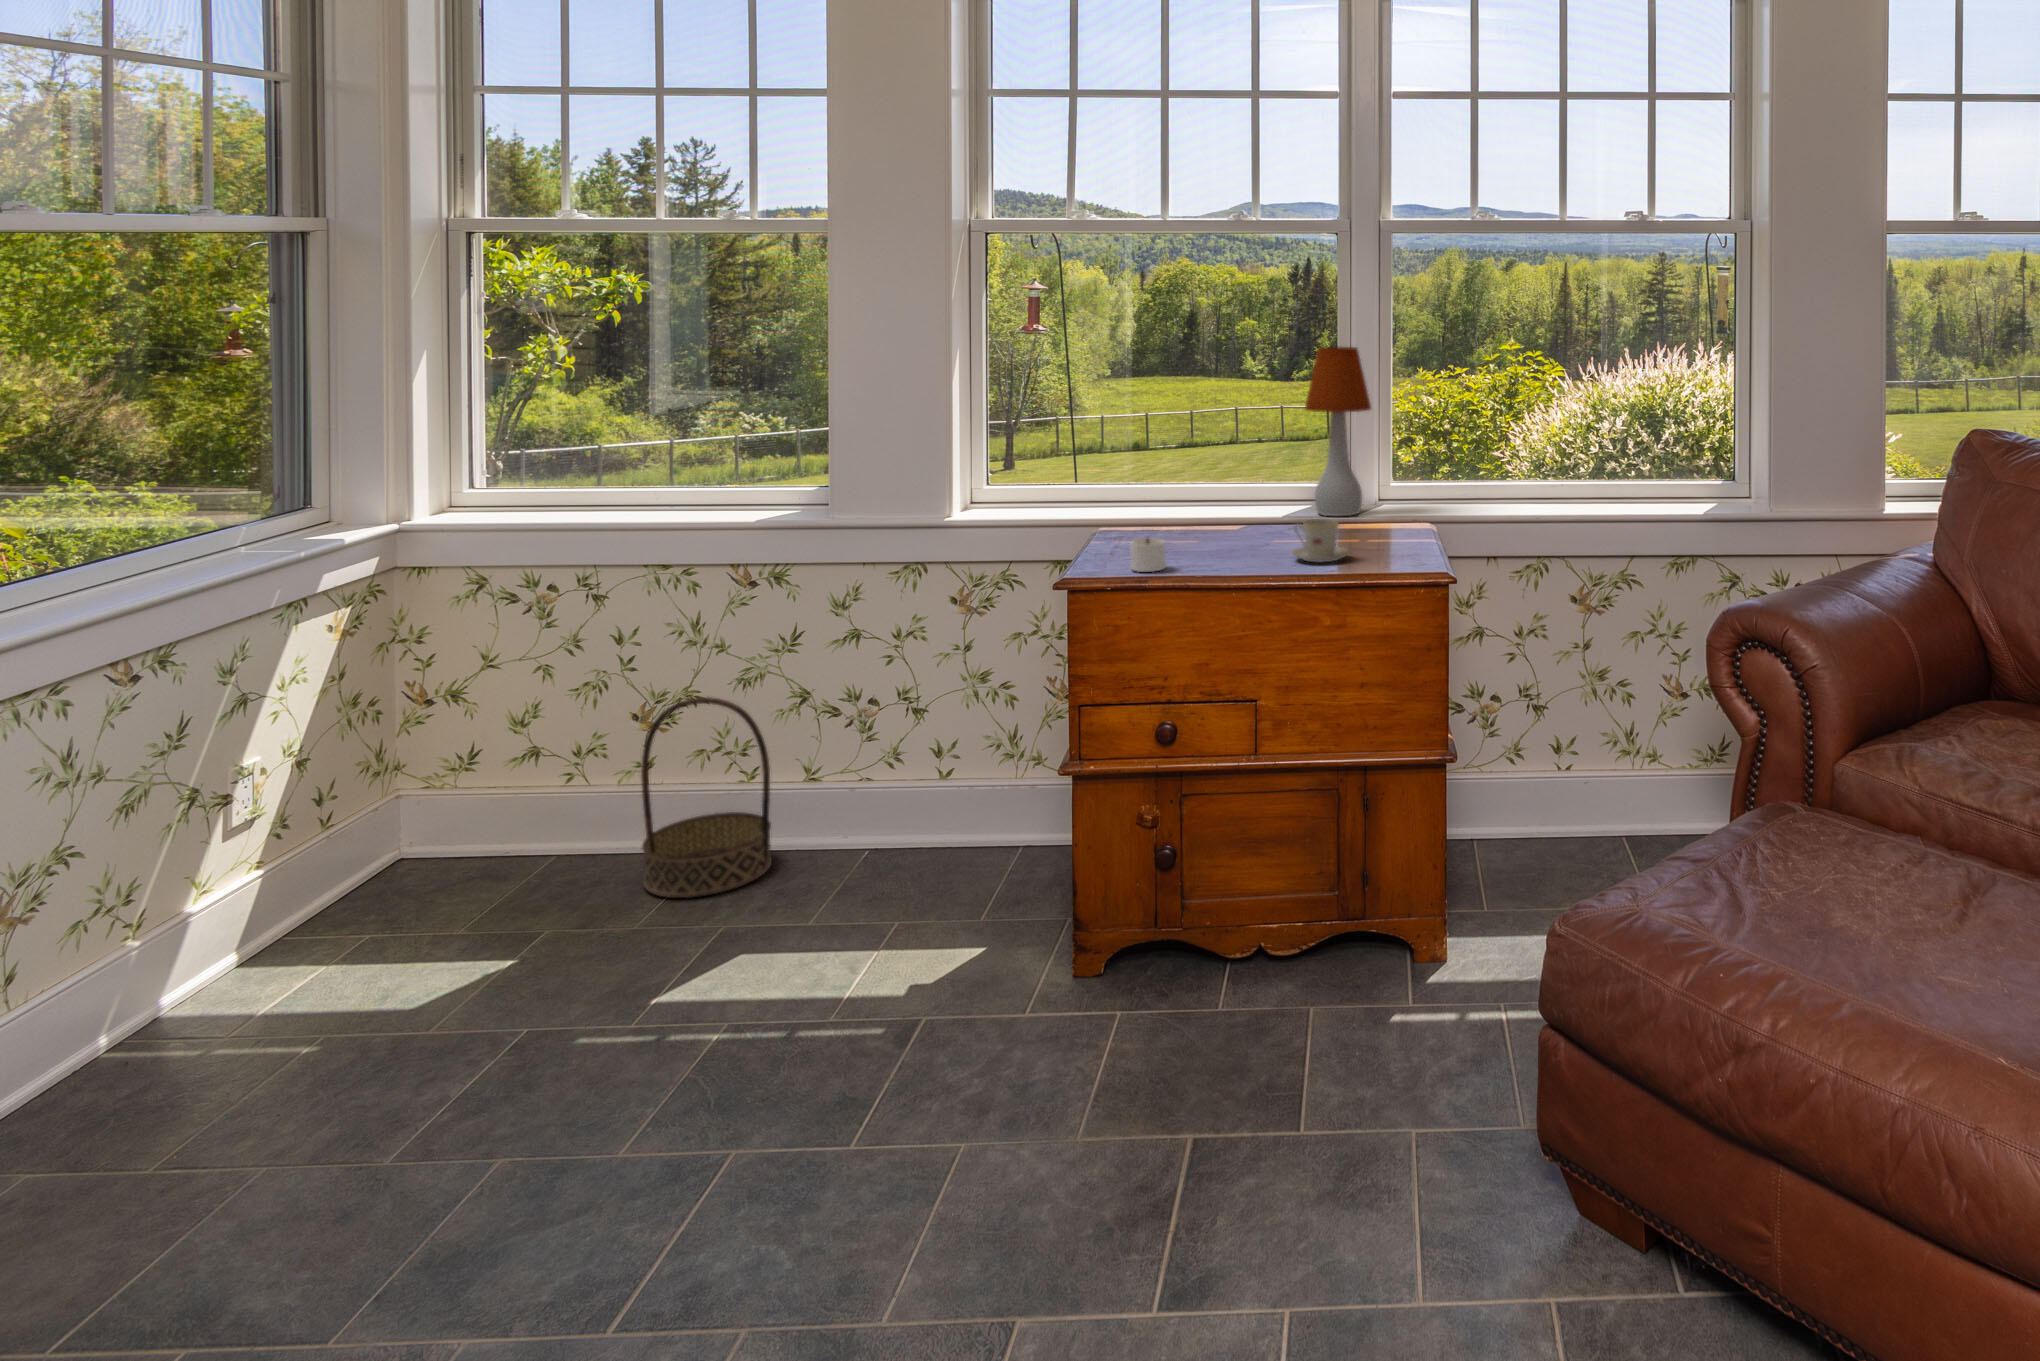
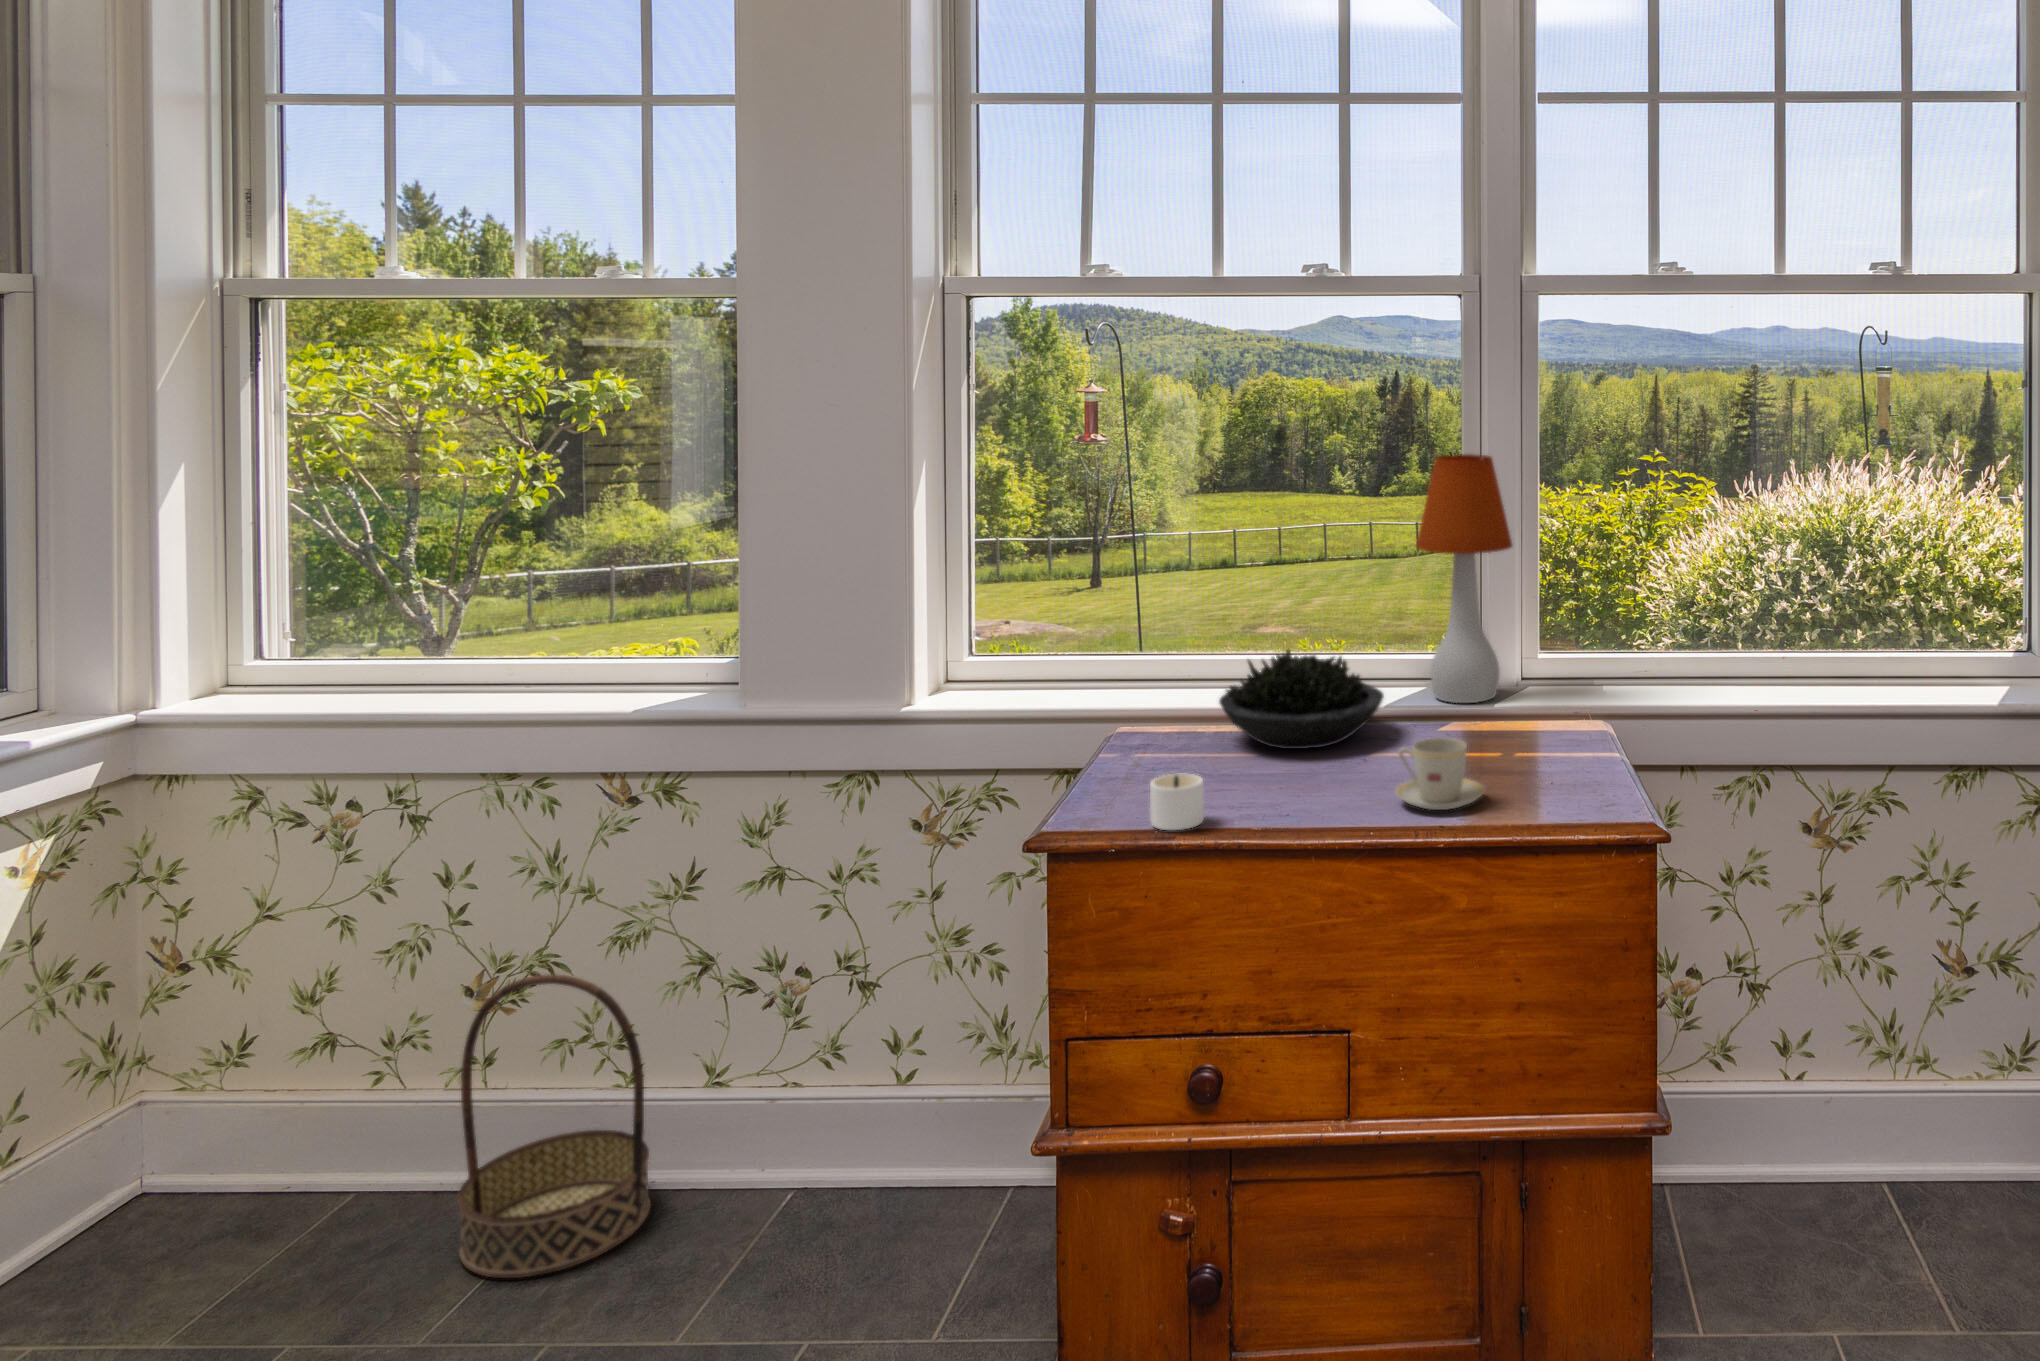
succulent plant: none [1170,473,1283,537] -> present [1219,649,1384,749]

